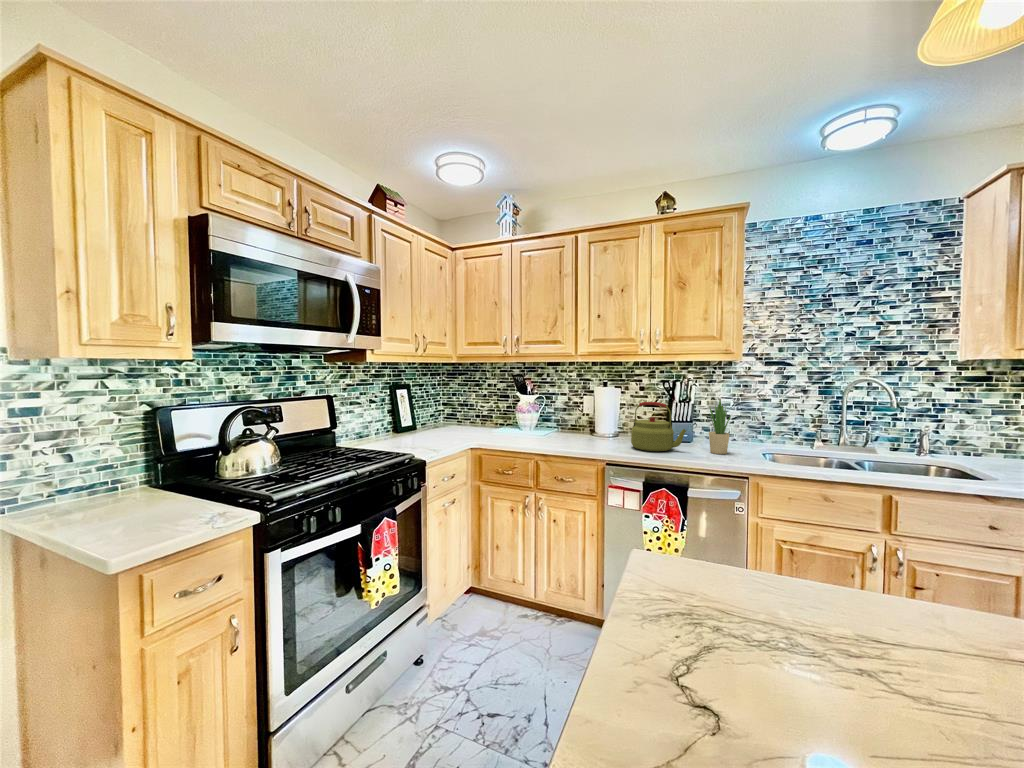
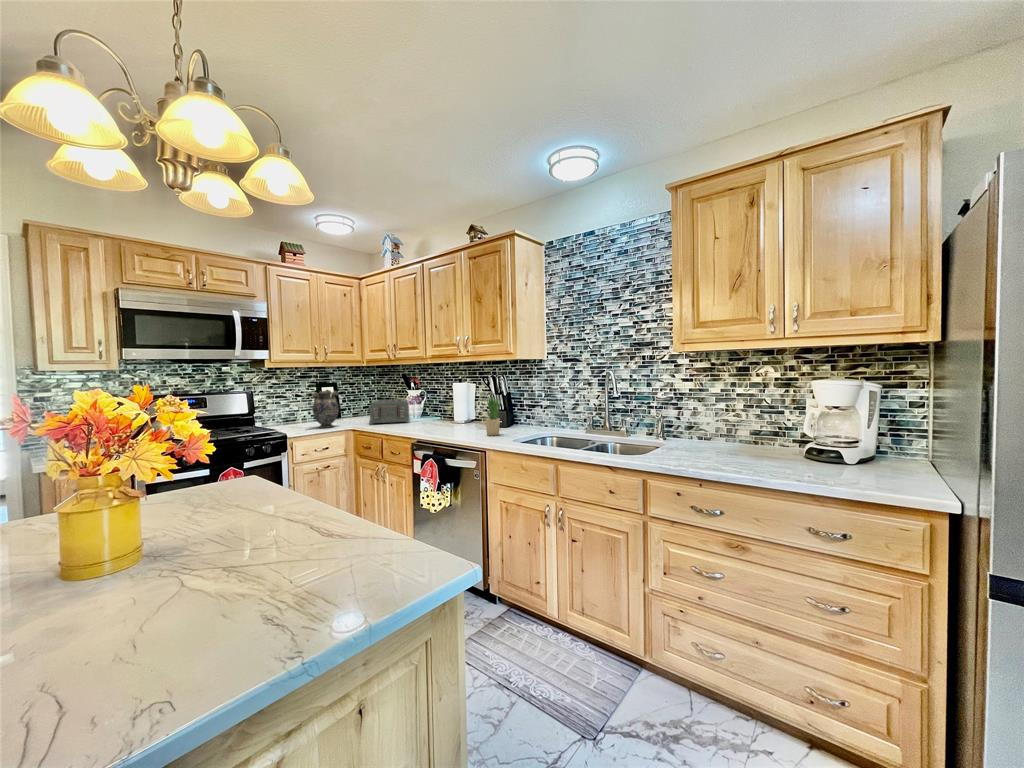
decorative vase: none [428,395,461,447] -> present [312,391,339,428]
kettle: present [631,402,686,451] -> none [440,394,472,433]
toaster: none [473,405,536,440] -> present [369,399,409,425]

